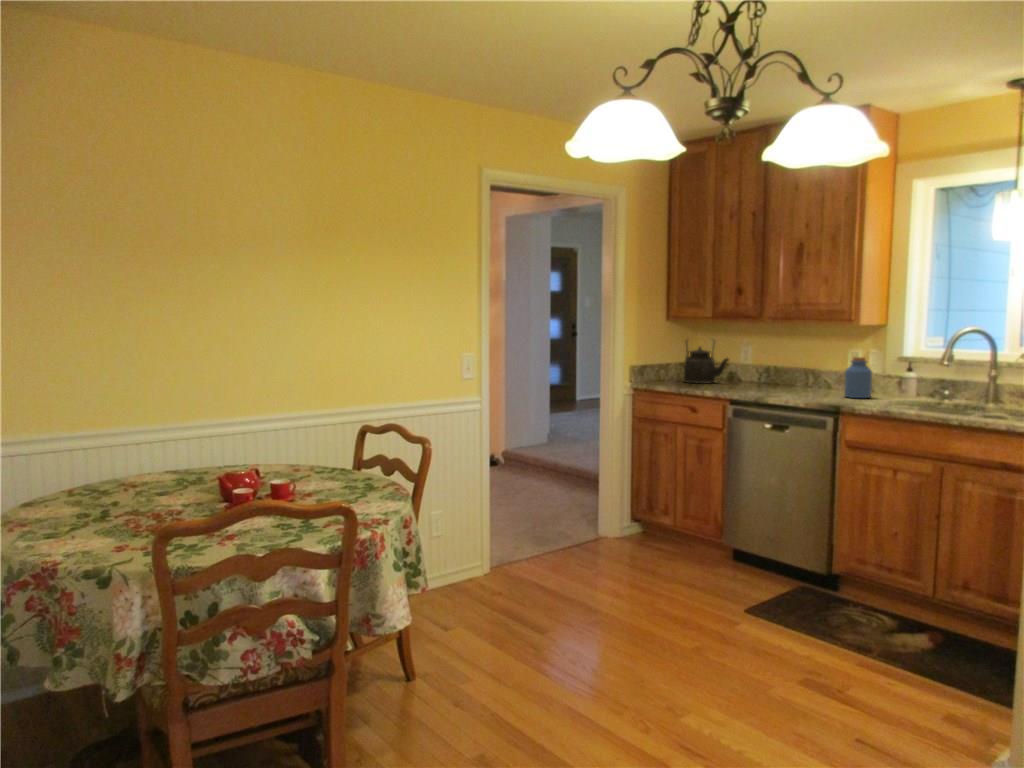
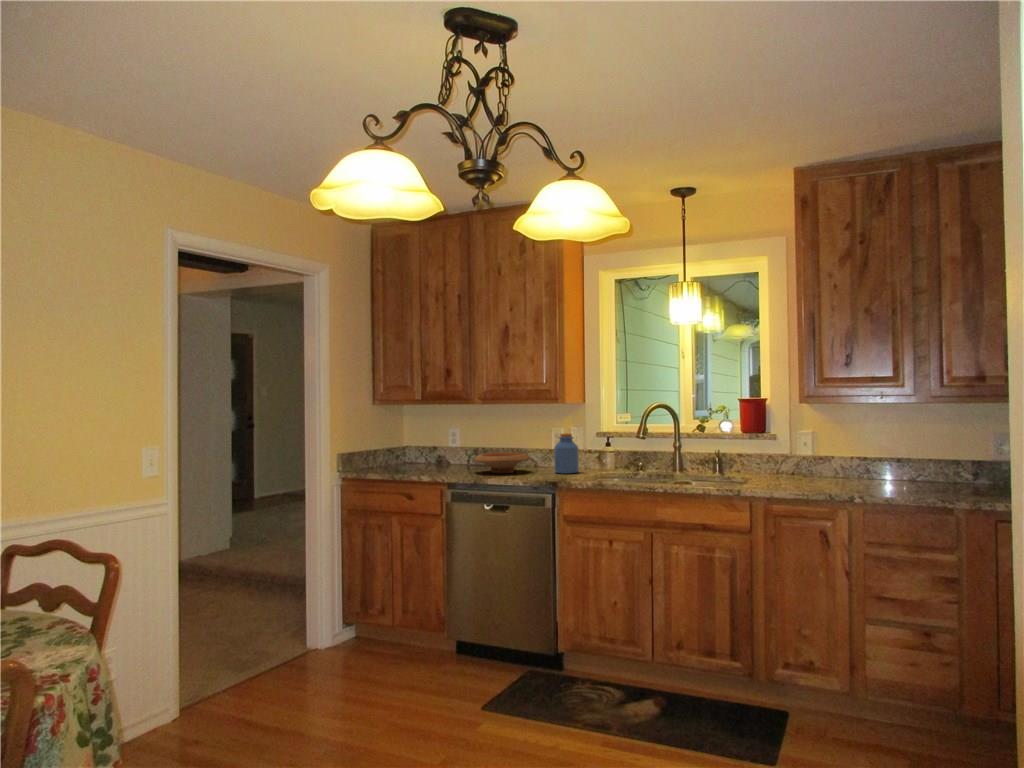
kettle: present [684,341,729,384] -> none [392,421,440,469]
wooden bowl: none [759,373,819,394] -> present [474,452,531,473]

